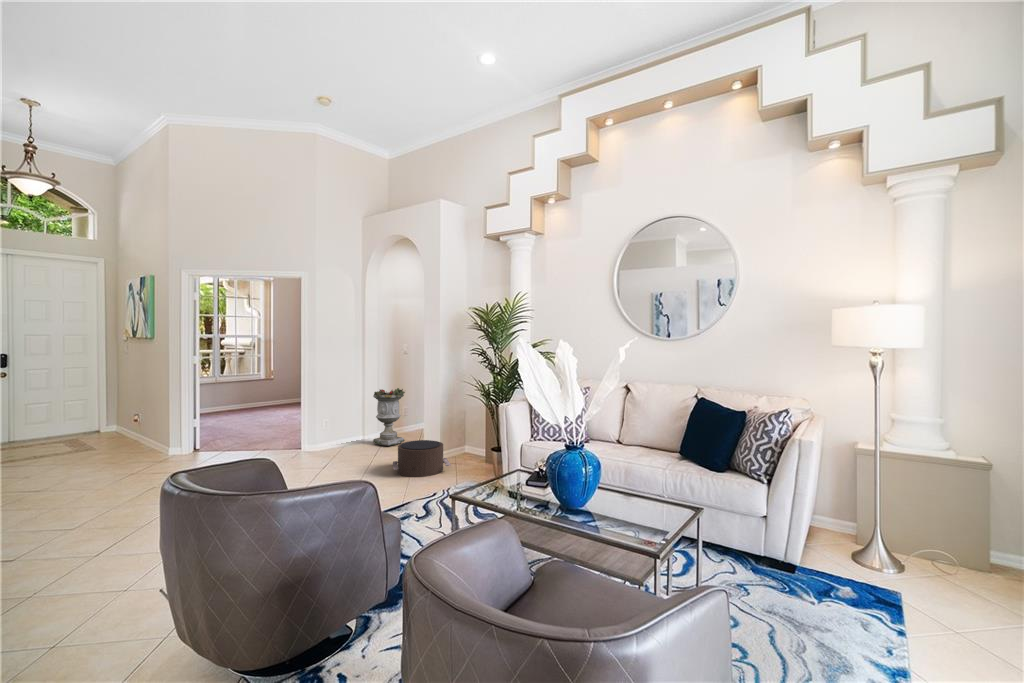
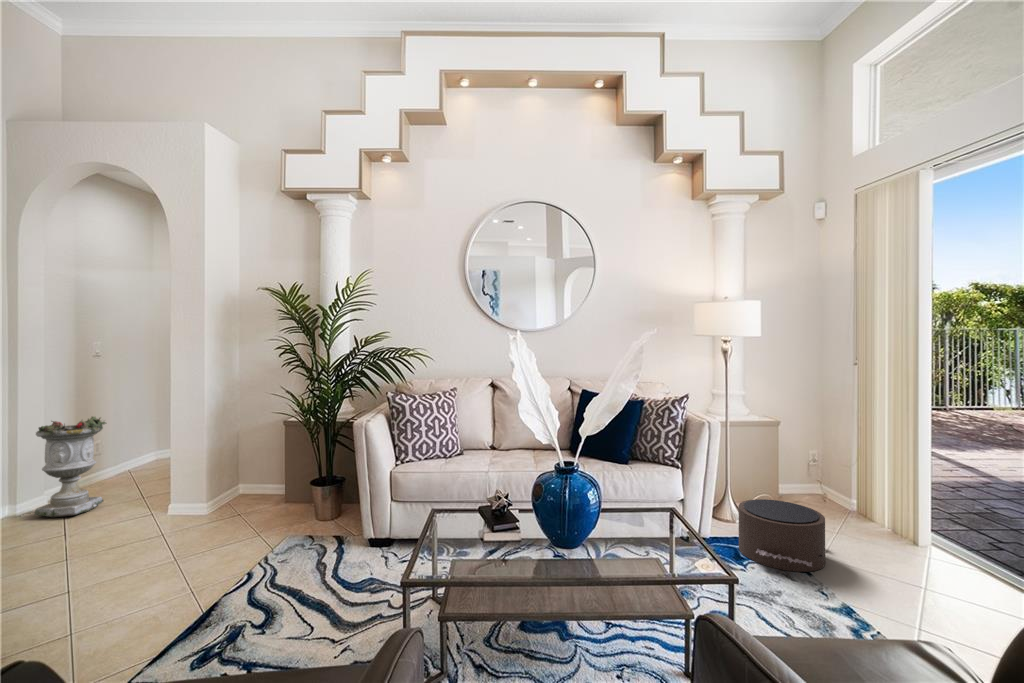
pouf: present [393,440,451,477] -> present [739,499,825,572]

